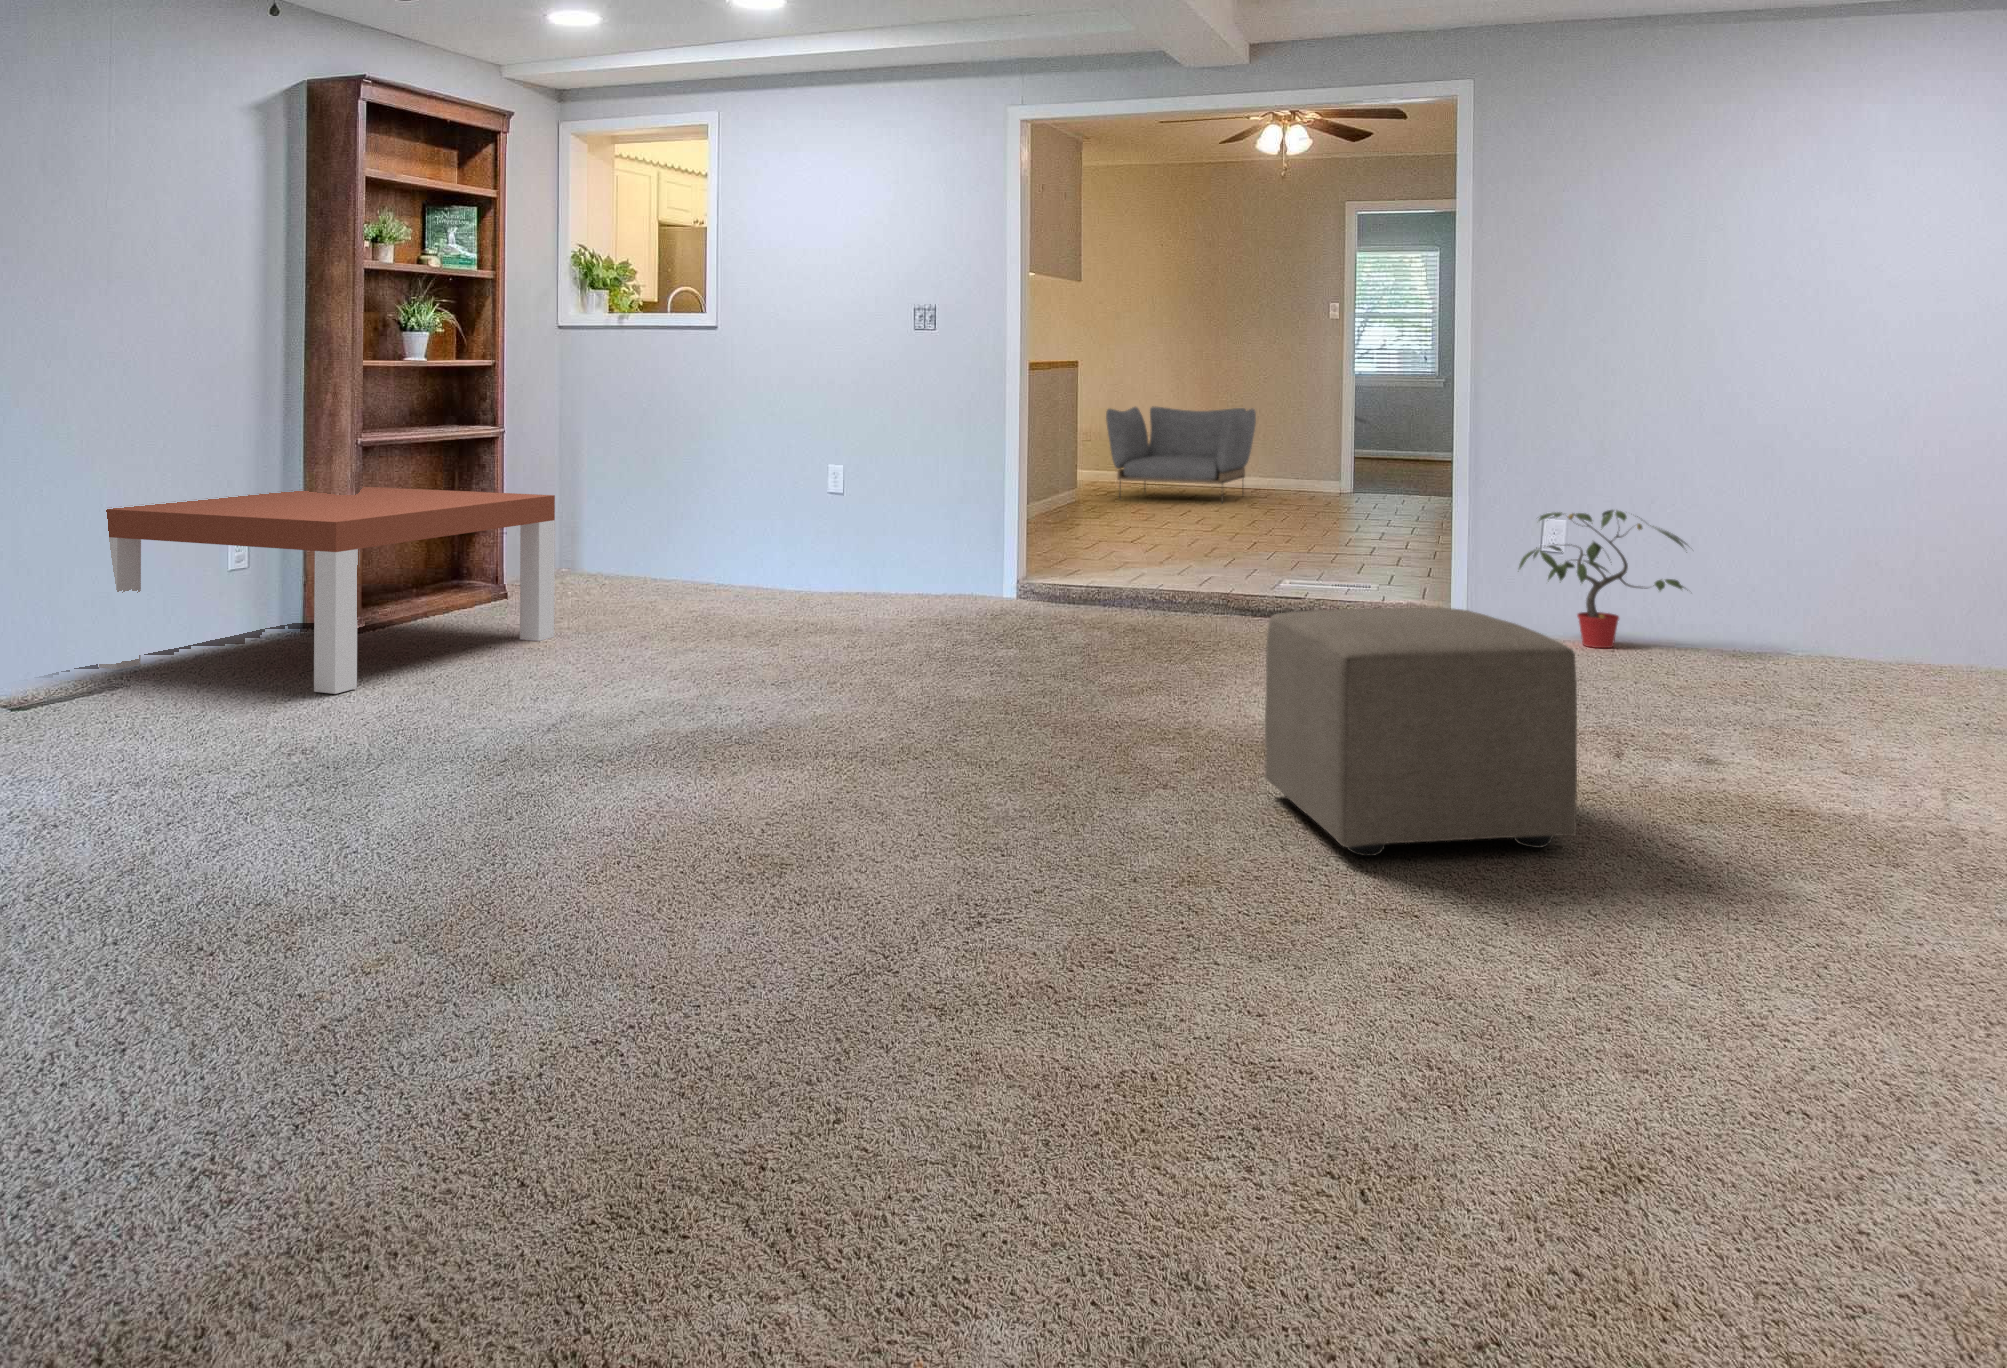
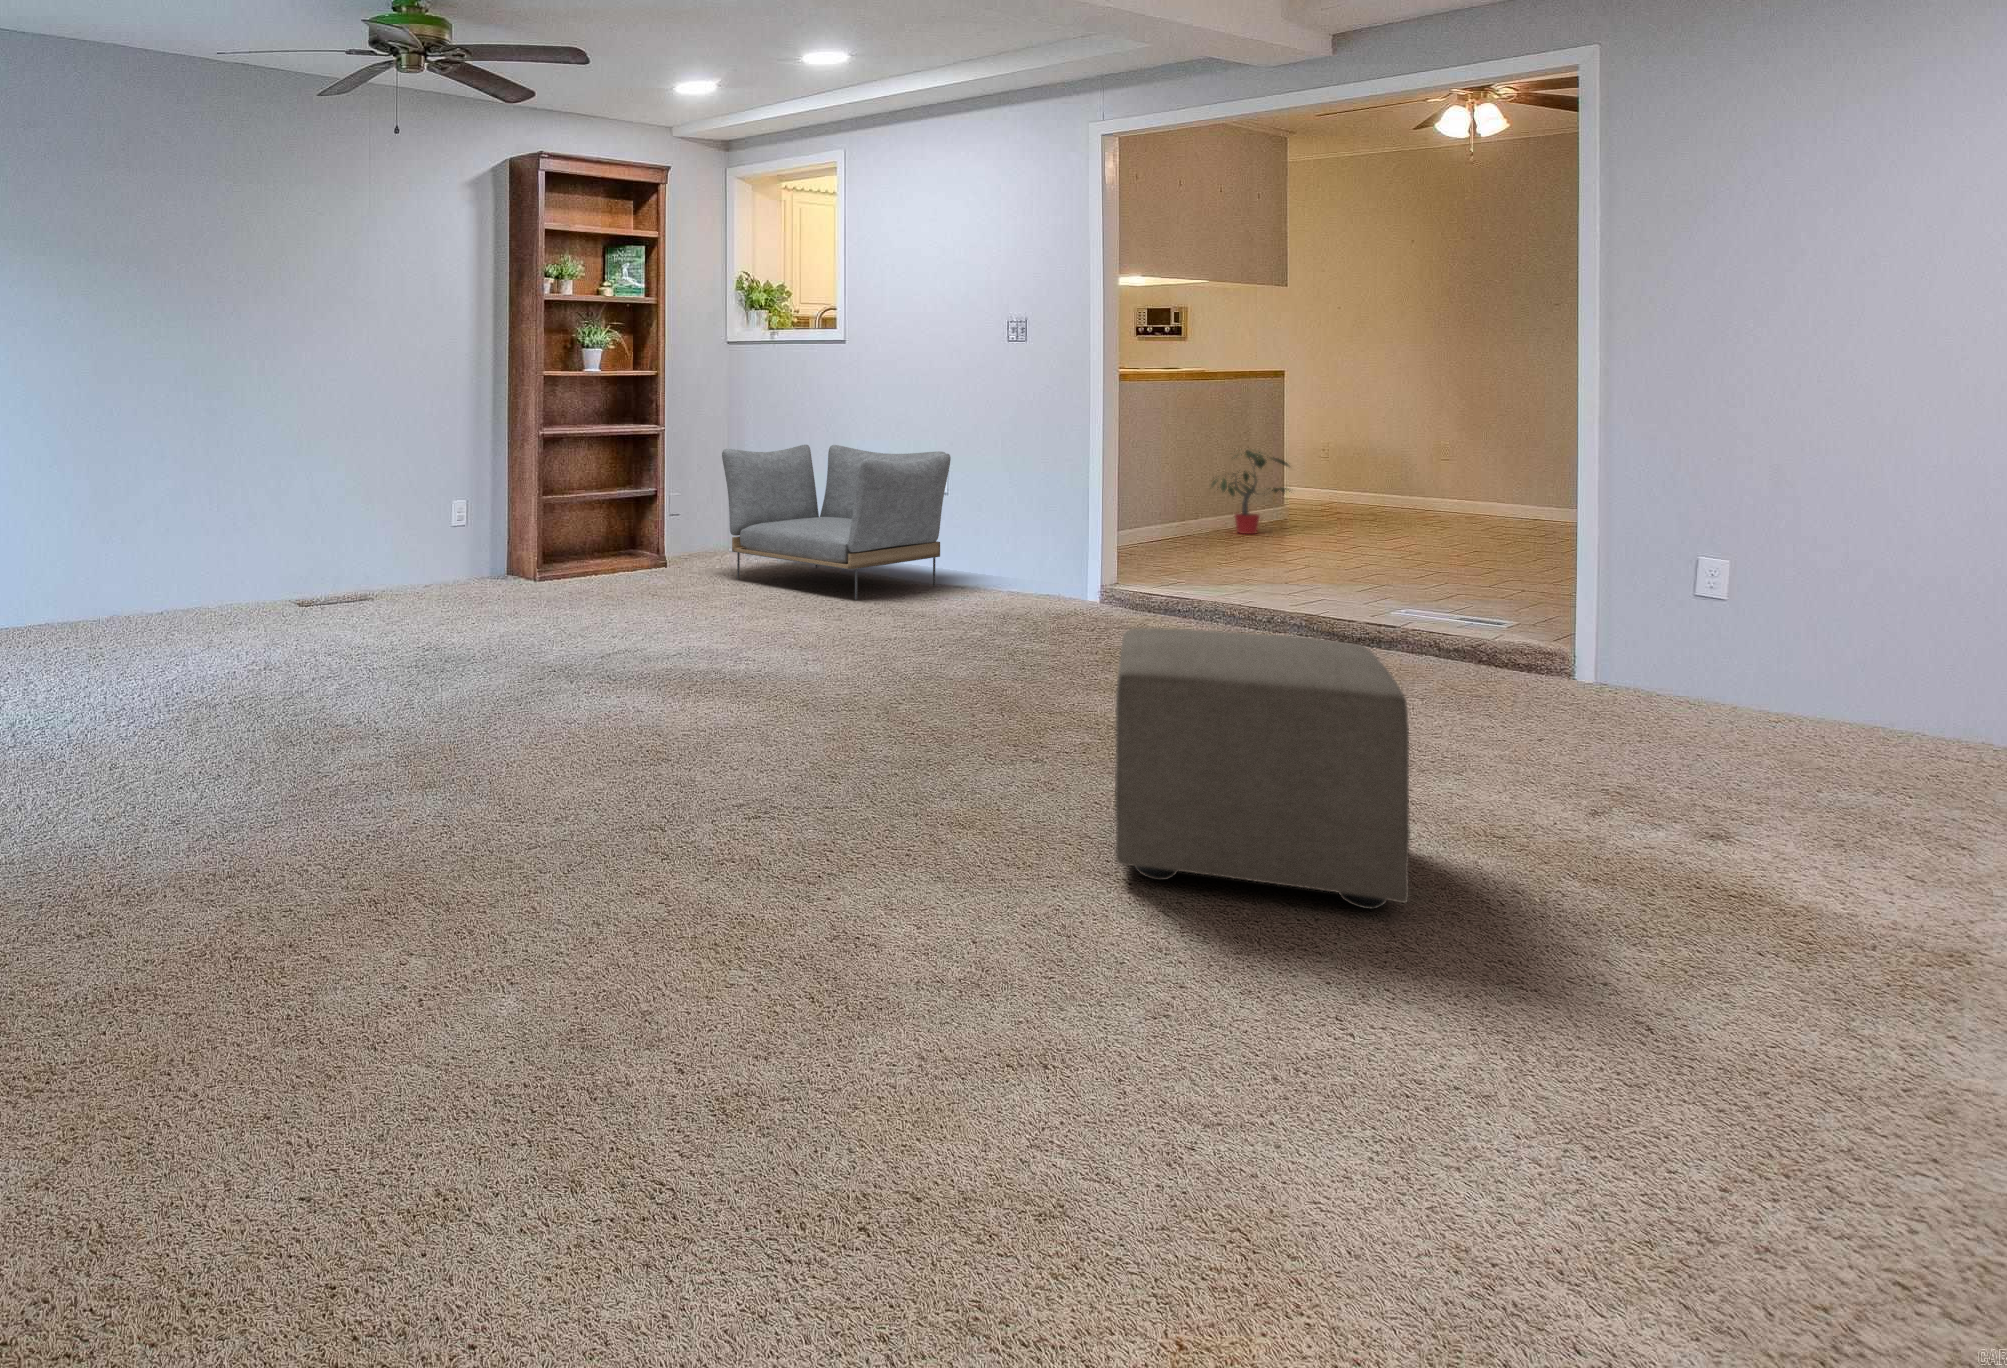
armchair: present [1106,406,1256,485] -> present [722,445,951,600]
coffee table: present [99,487,555,694] -> none [361,467,668,623]
potted plant: present [1519,510,1686,648] -> present [1212,450,1290,534]

